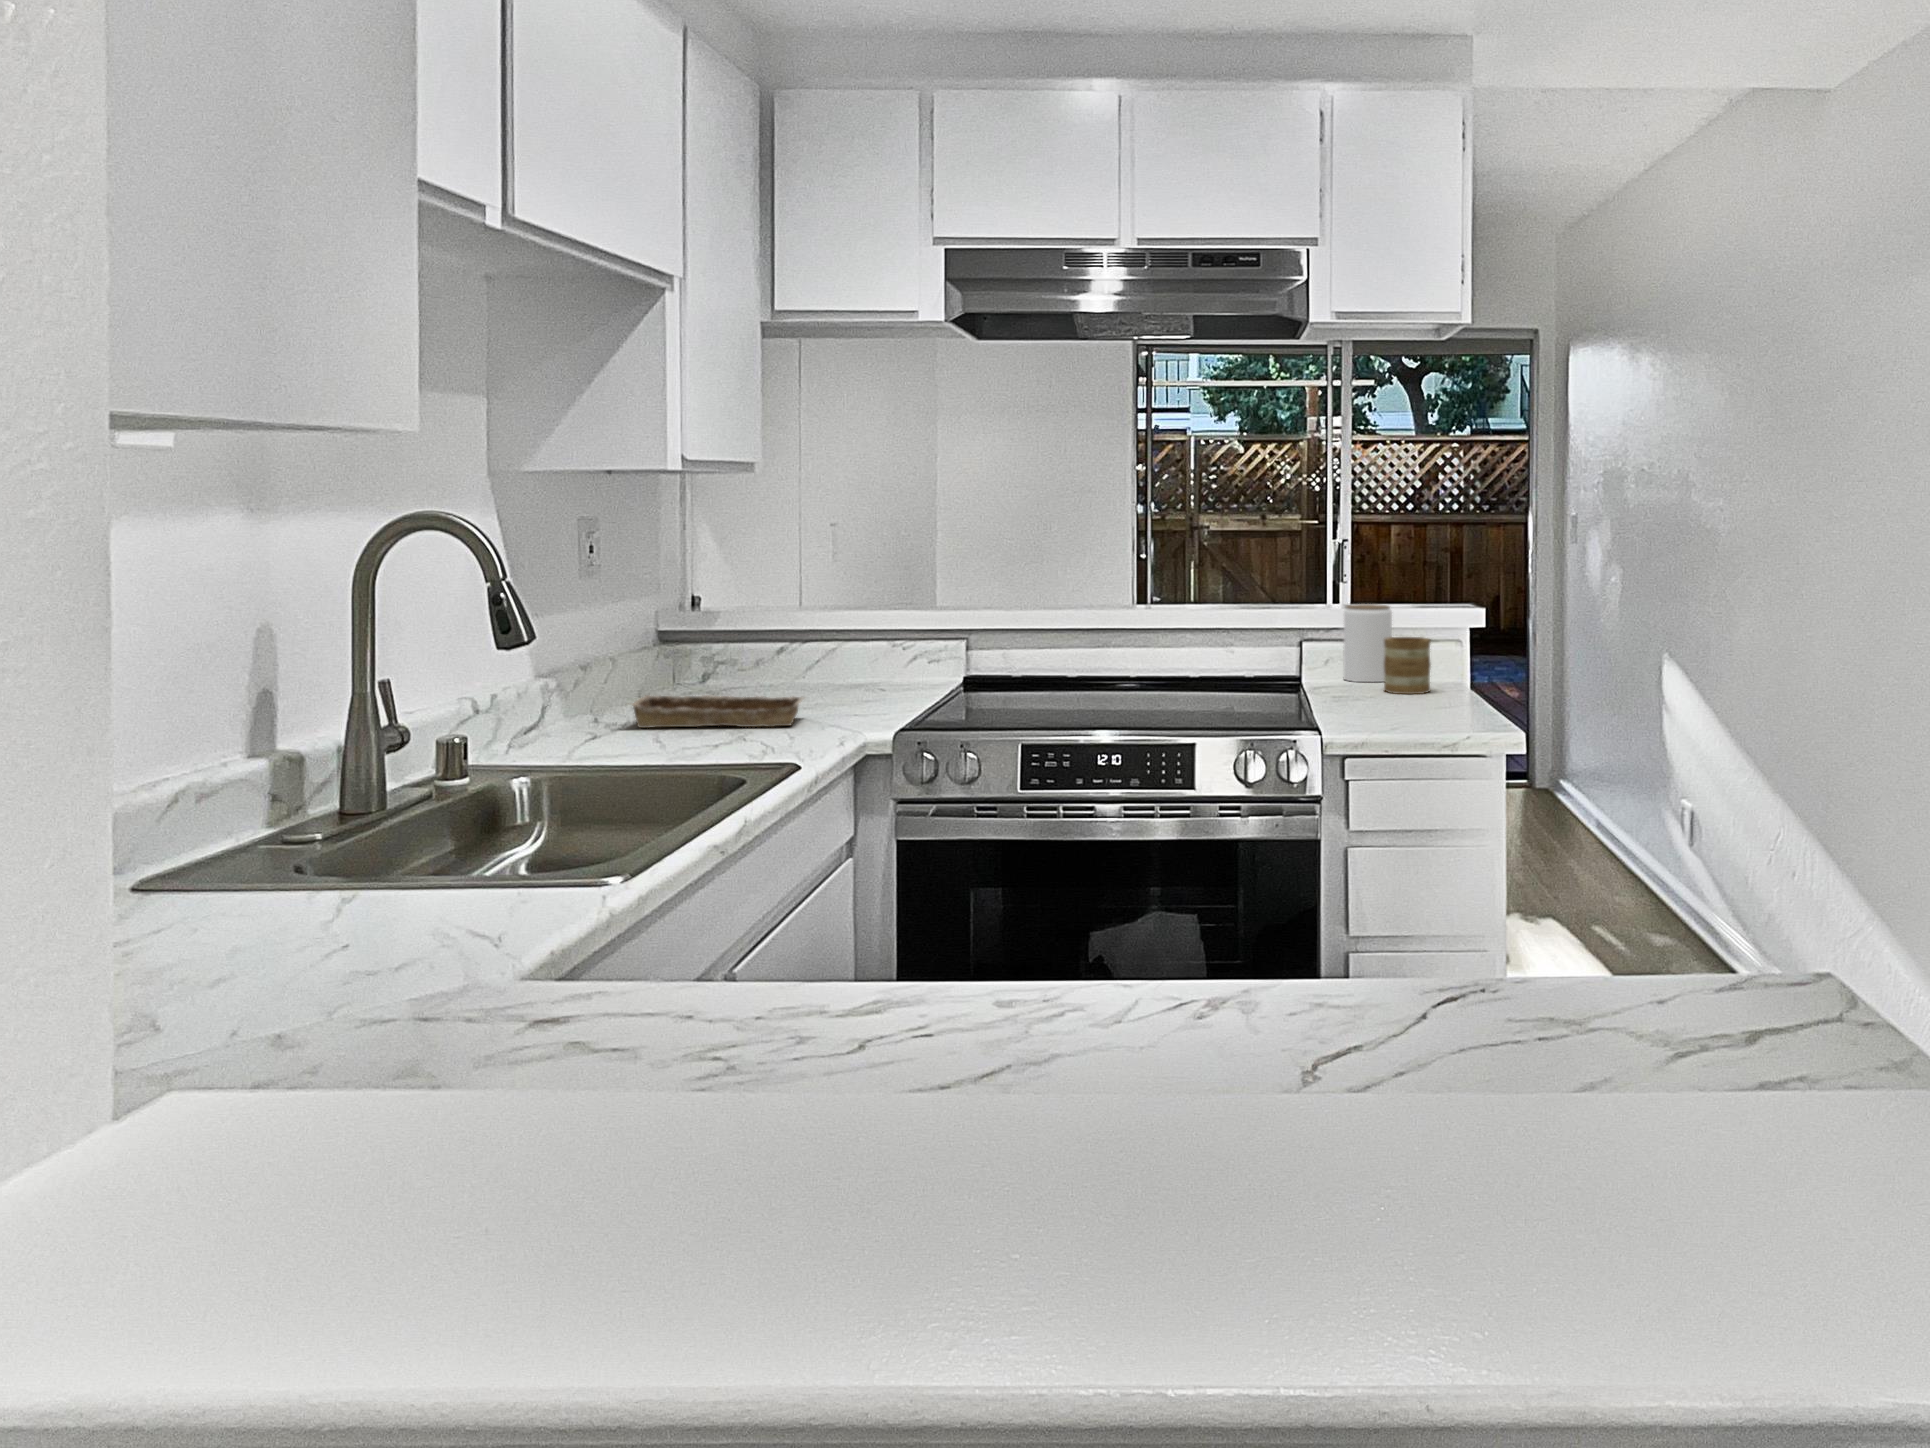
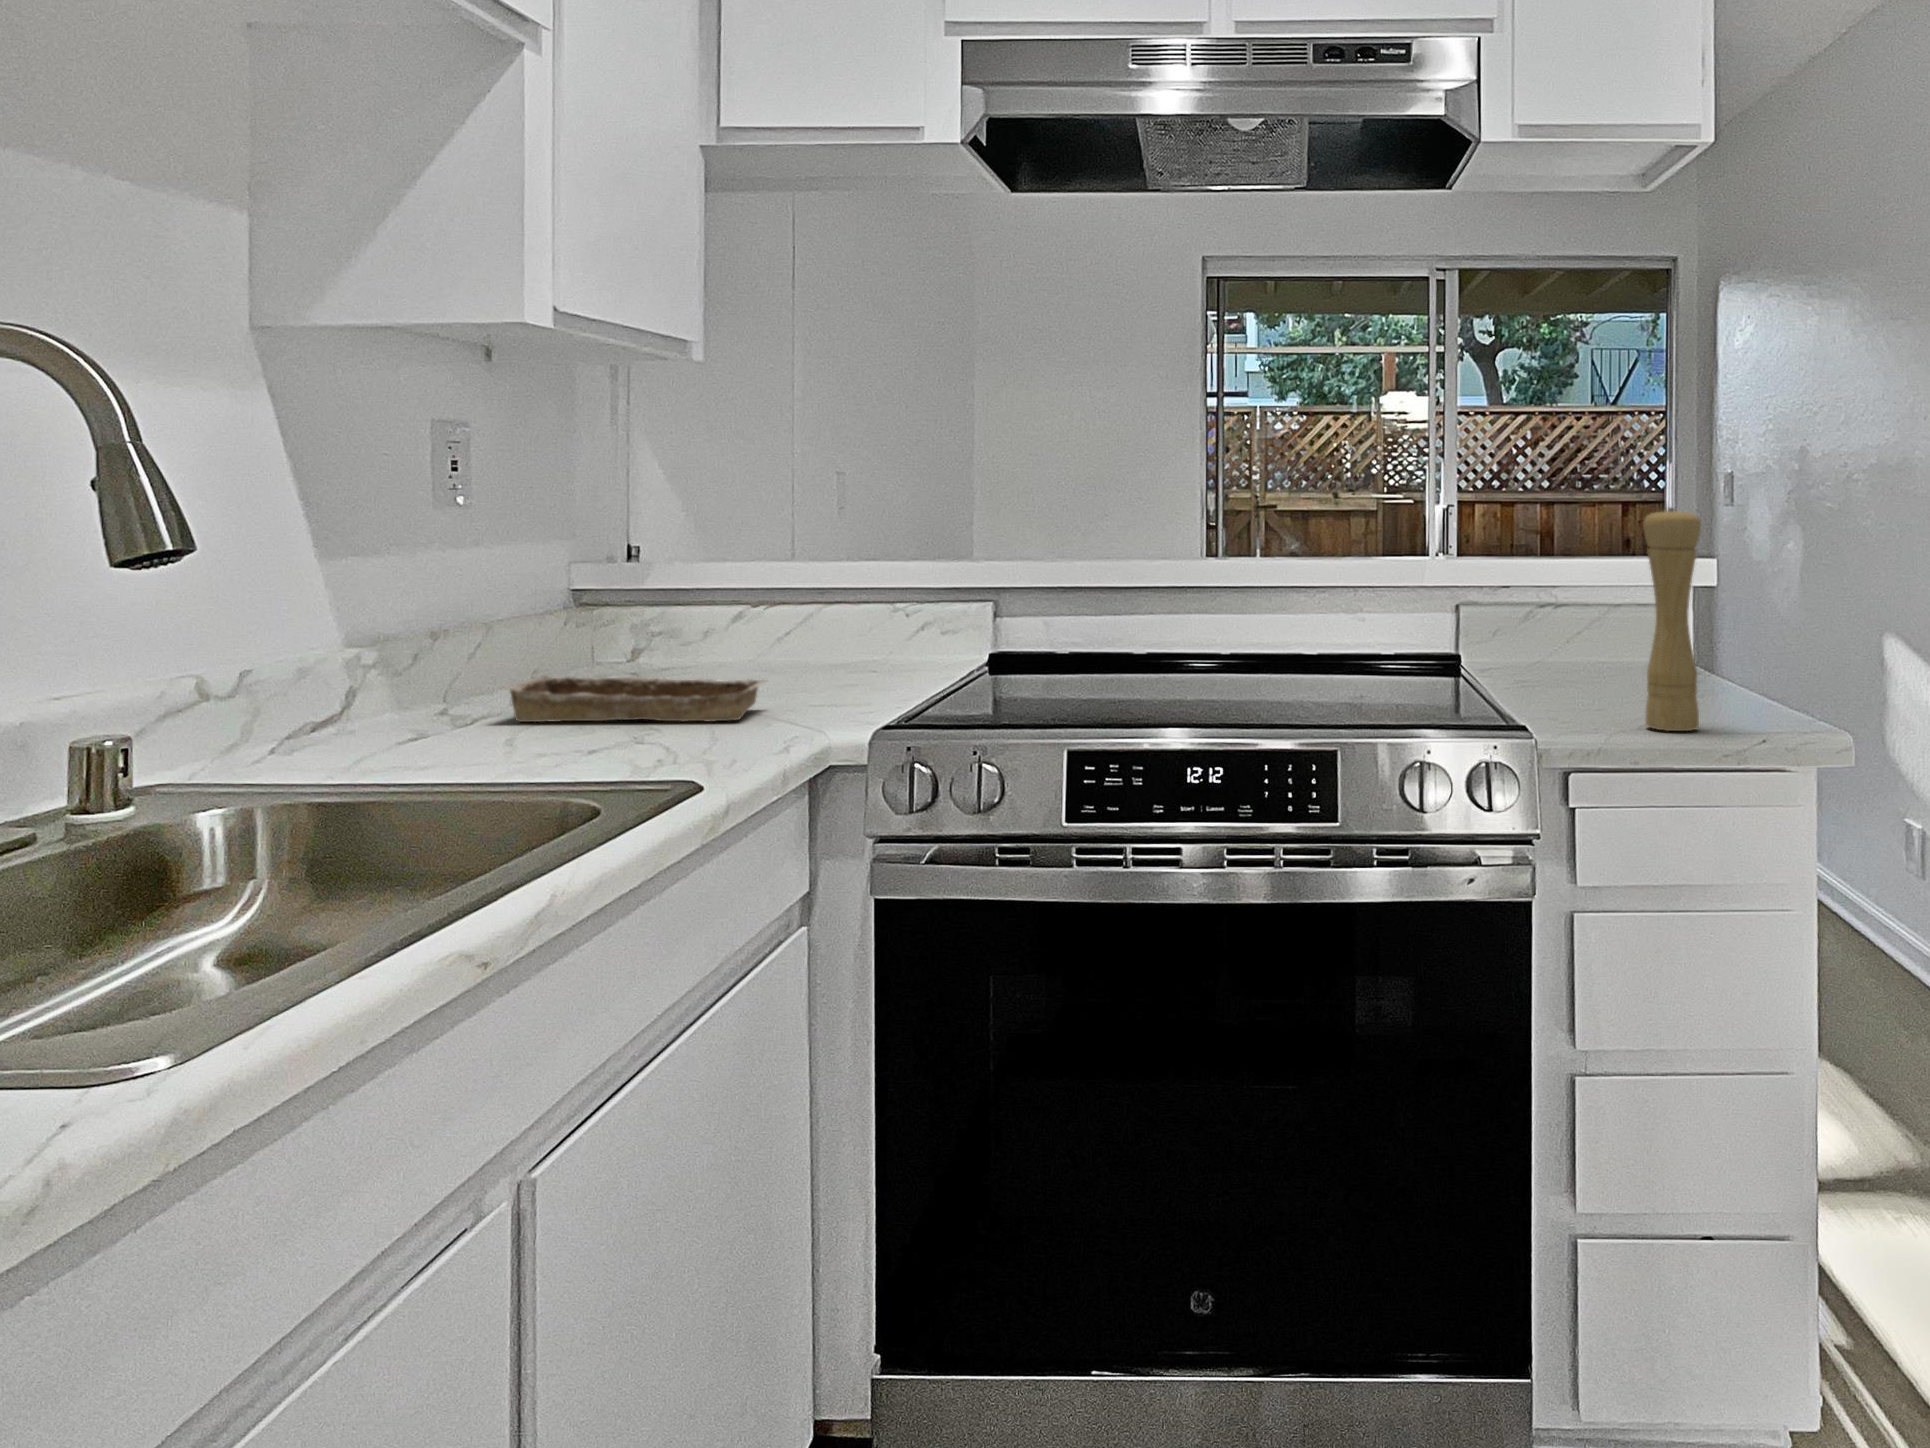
pepper mill: none [1430,571,1469,729] -> present [1643,508,1701,731]
jar: present [1344,604,1392,682] -> none [1474,573,1535,670]
mug: present [1384,637,1431,694] -> none [1537,611,1598,685]

